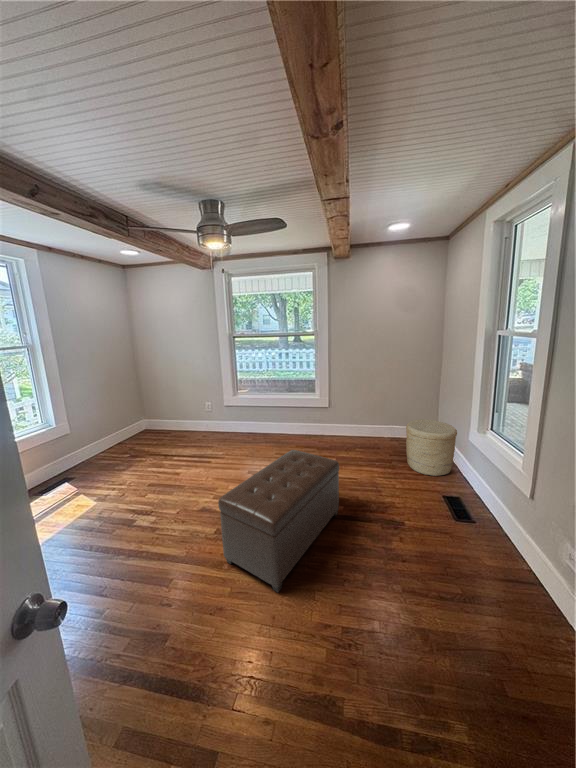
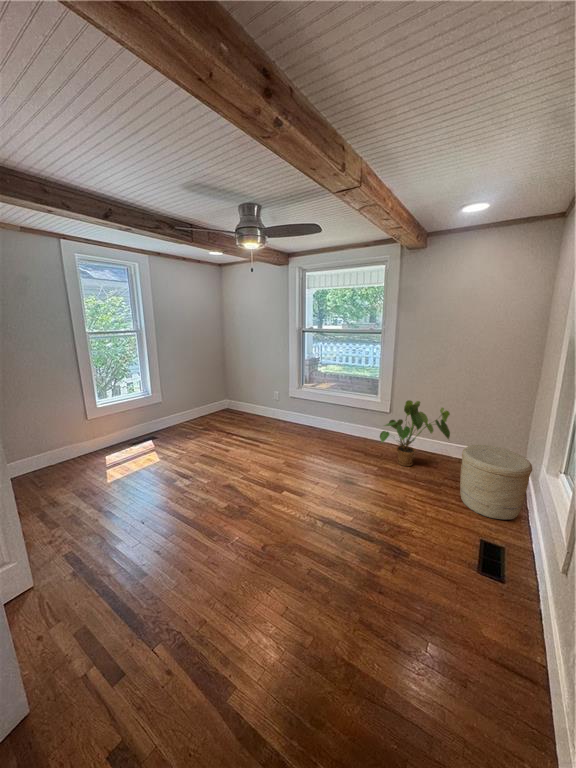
house plant: none [330,392,389,451] -> present [380,400,450,466]
ottoman: present [218,450,339,592] -> none [214,449,345,574]

